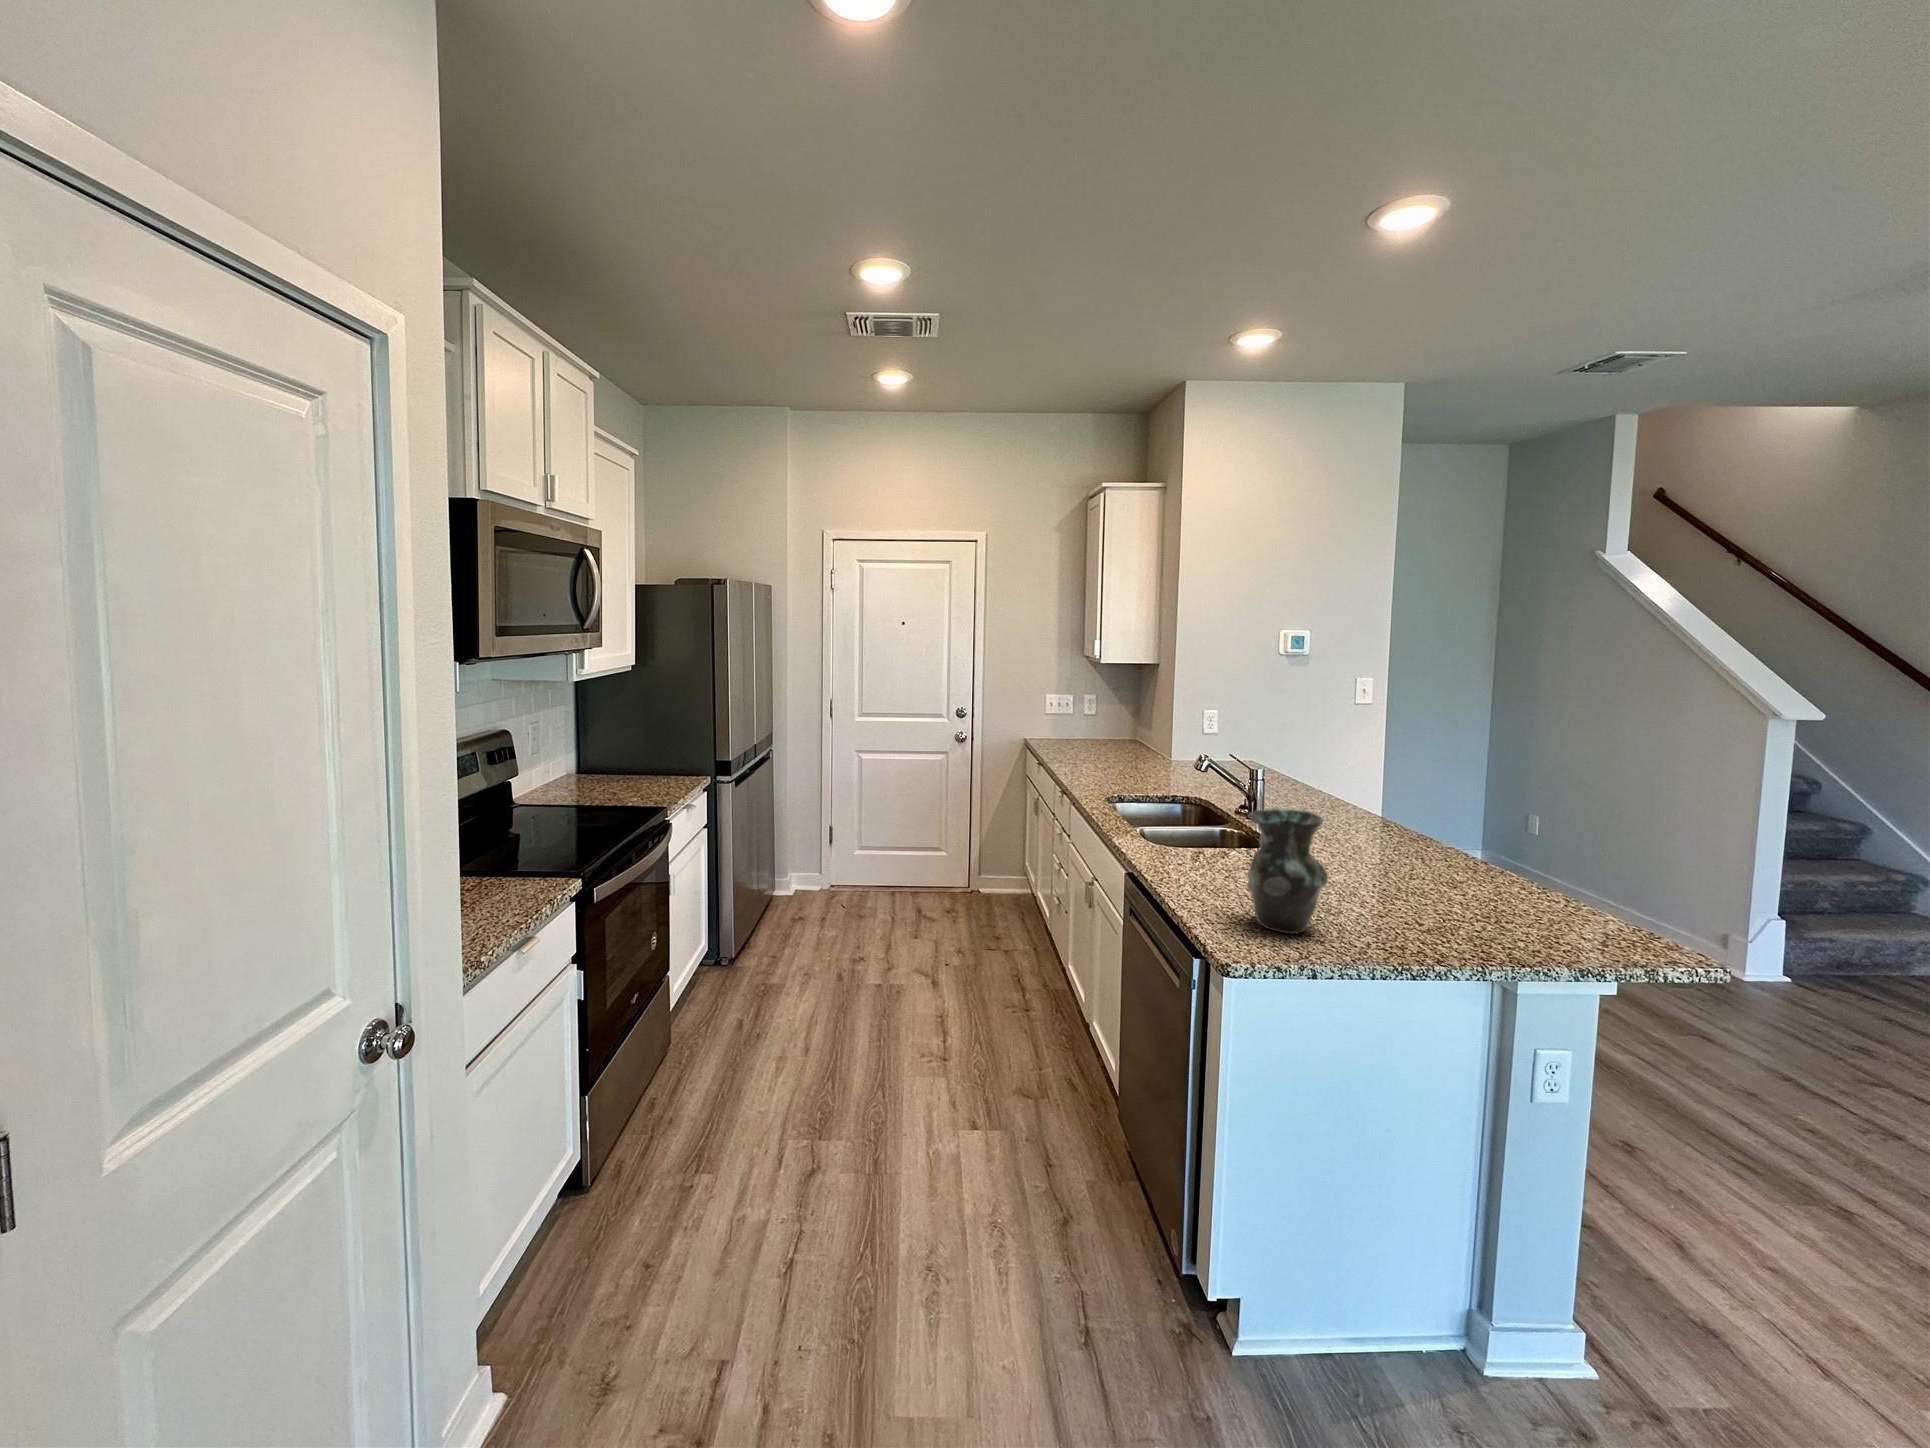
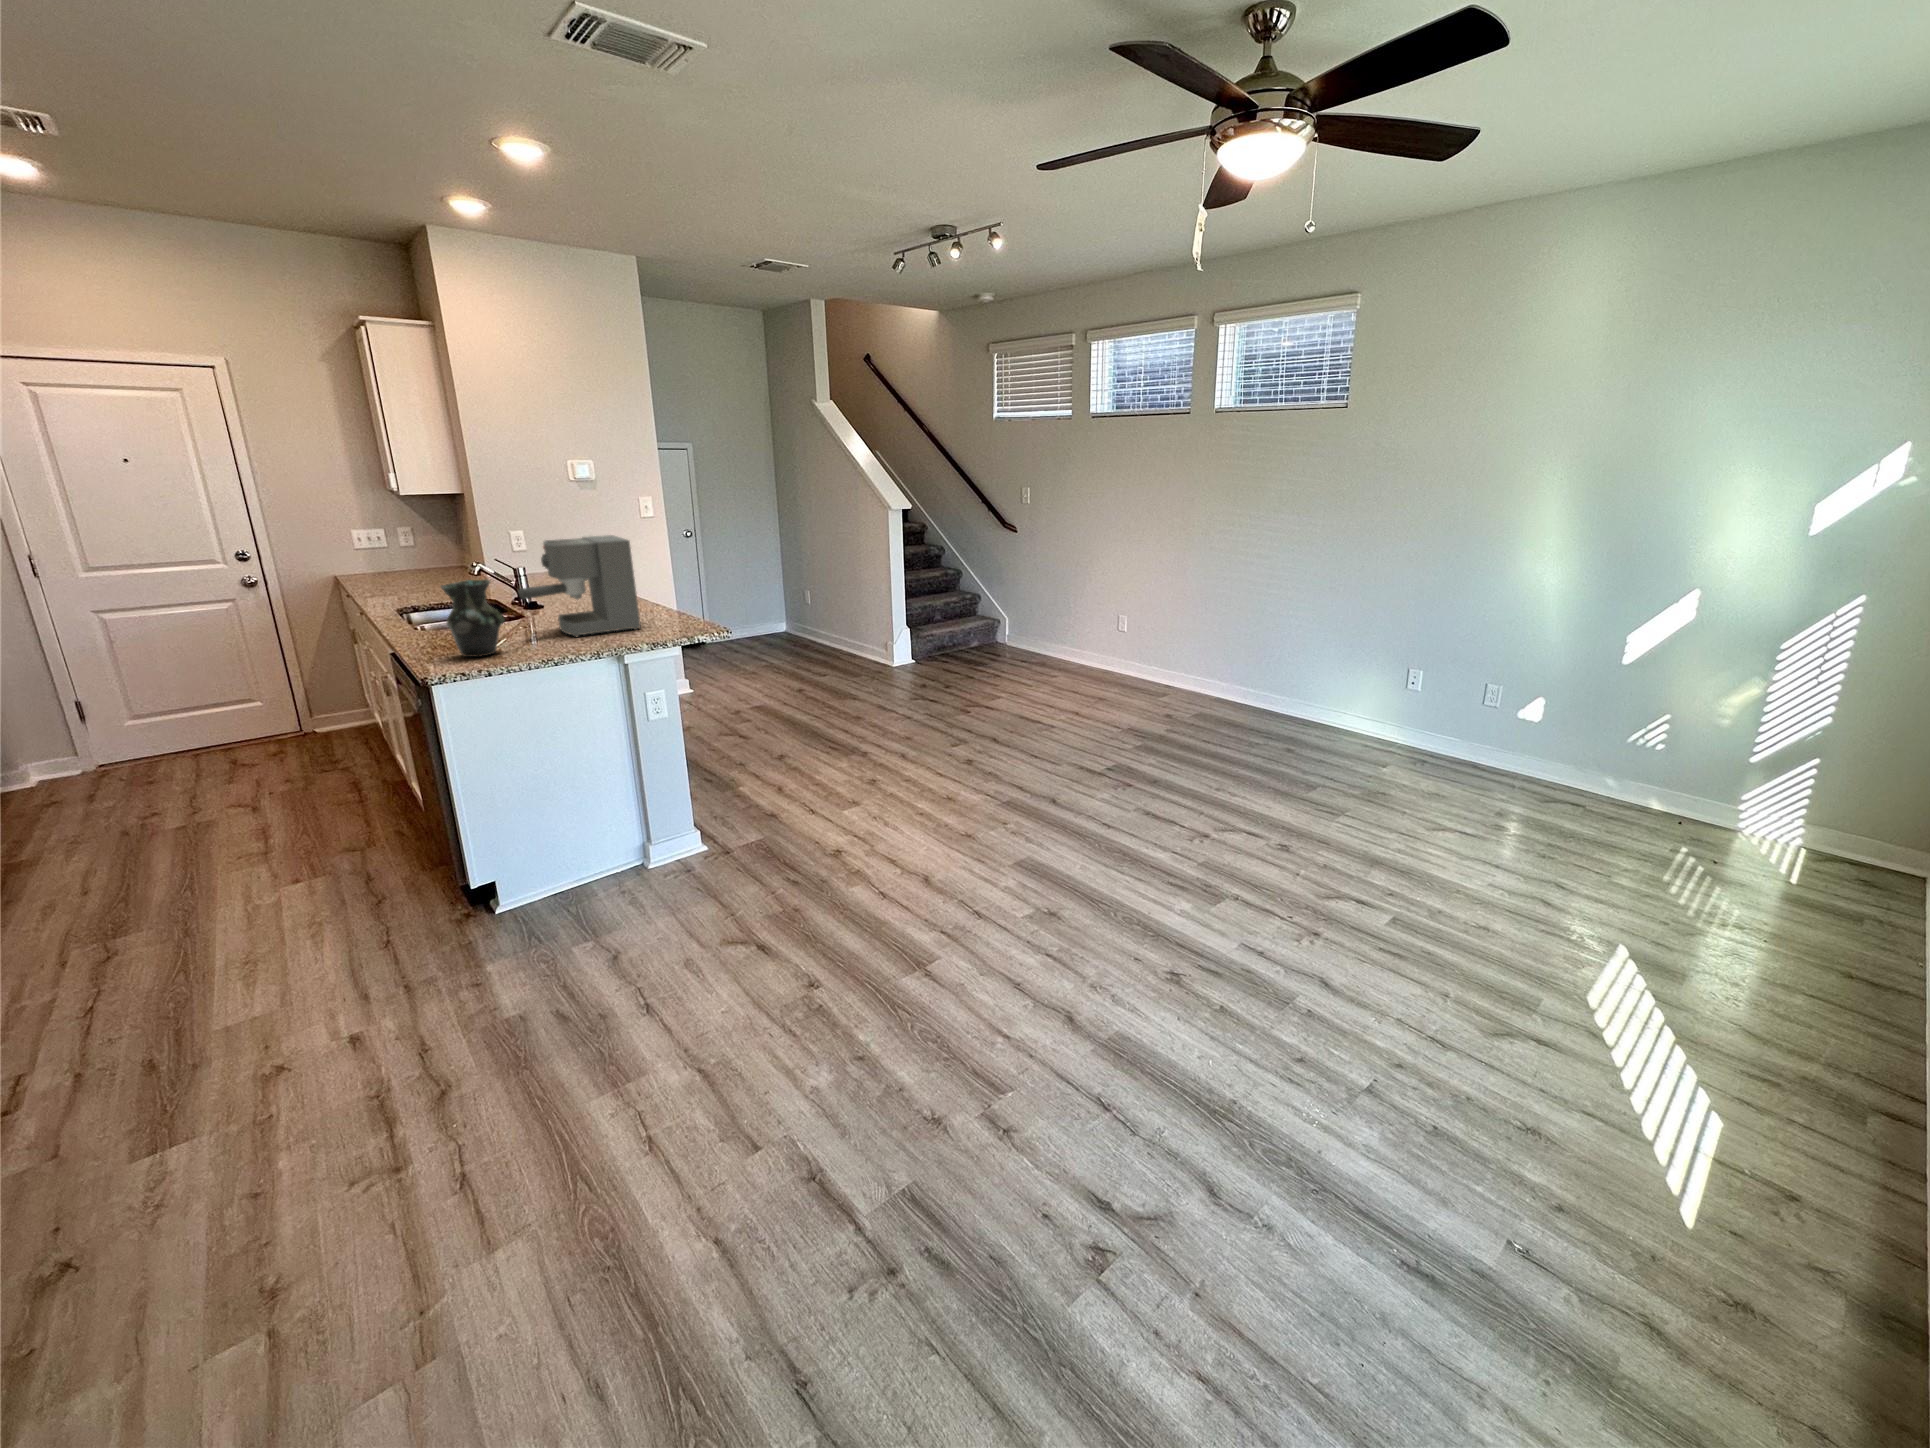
coffee maker: none [1329,749,1528,920] -> present [519,535,641,637]

